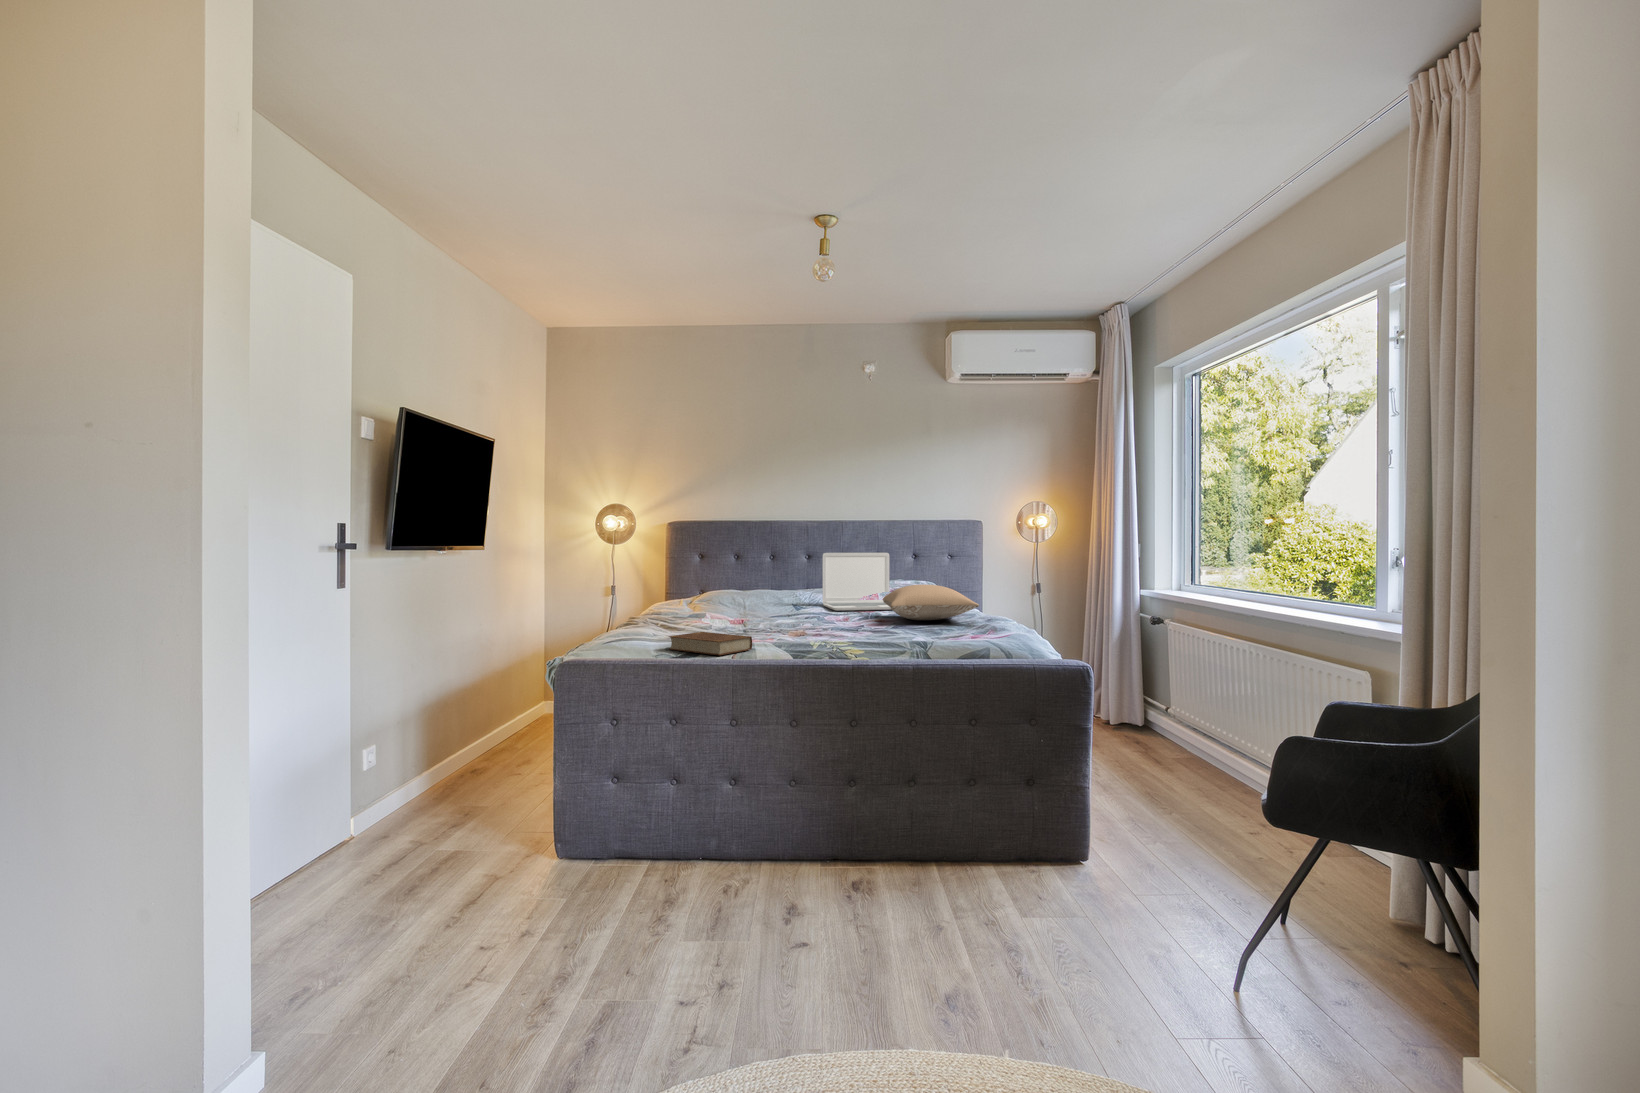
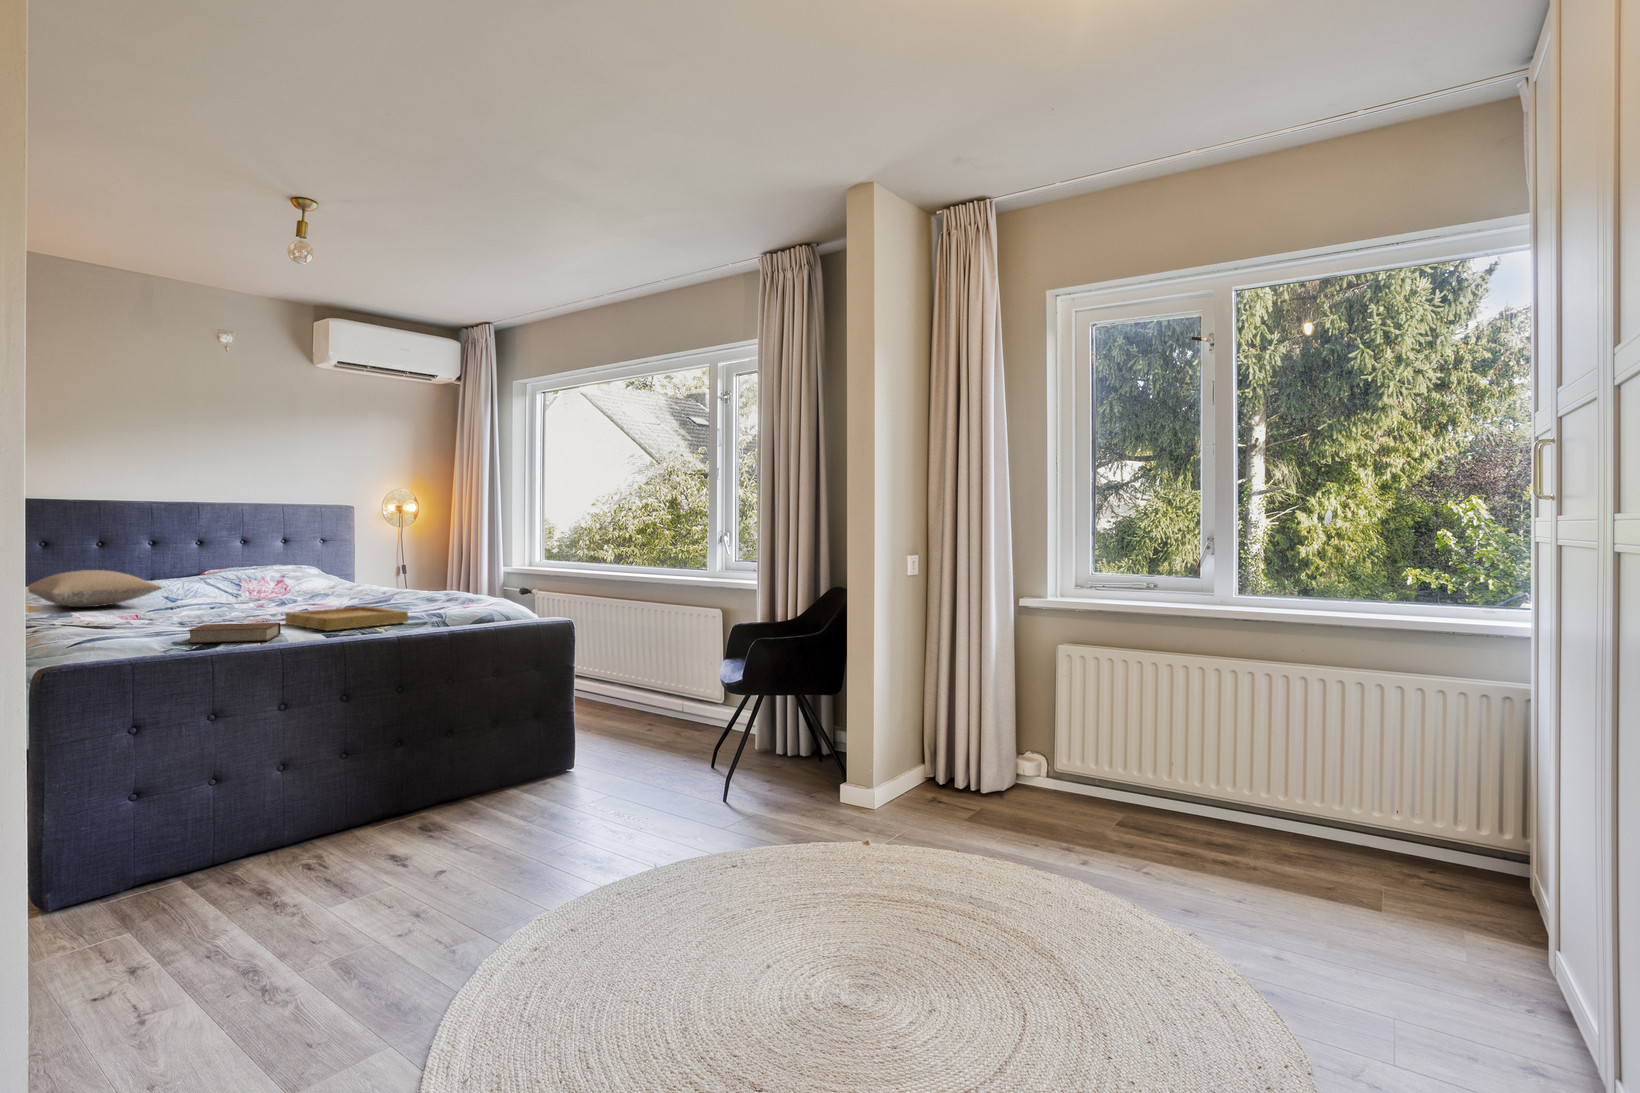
laptop: present [823,553,892,611] -> none [207,539,315,600]
pillow: present [883,585,979,621] -> present [28,570,162,607]
tray: none [795,626,891,650] -> present [285,606,408,630]

